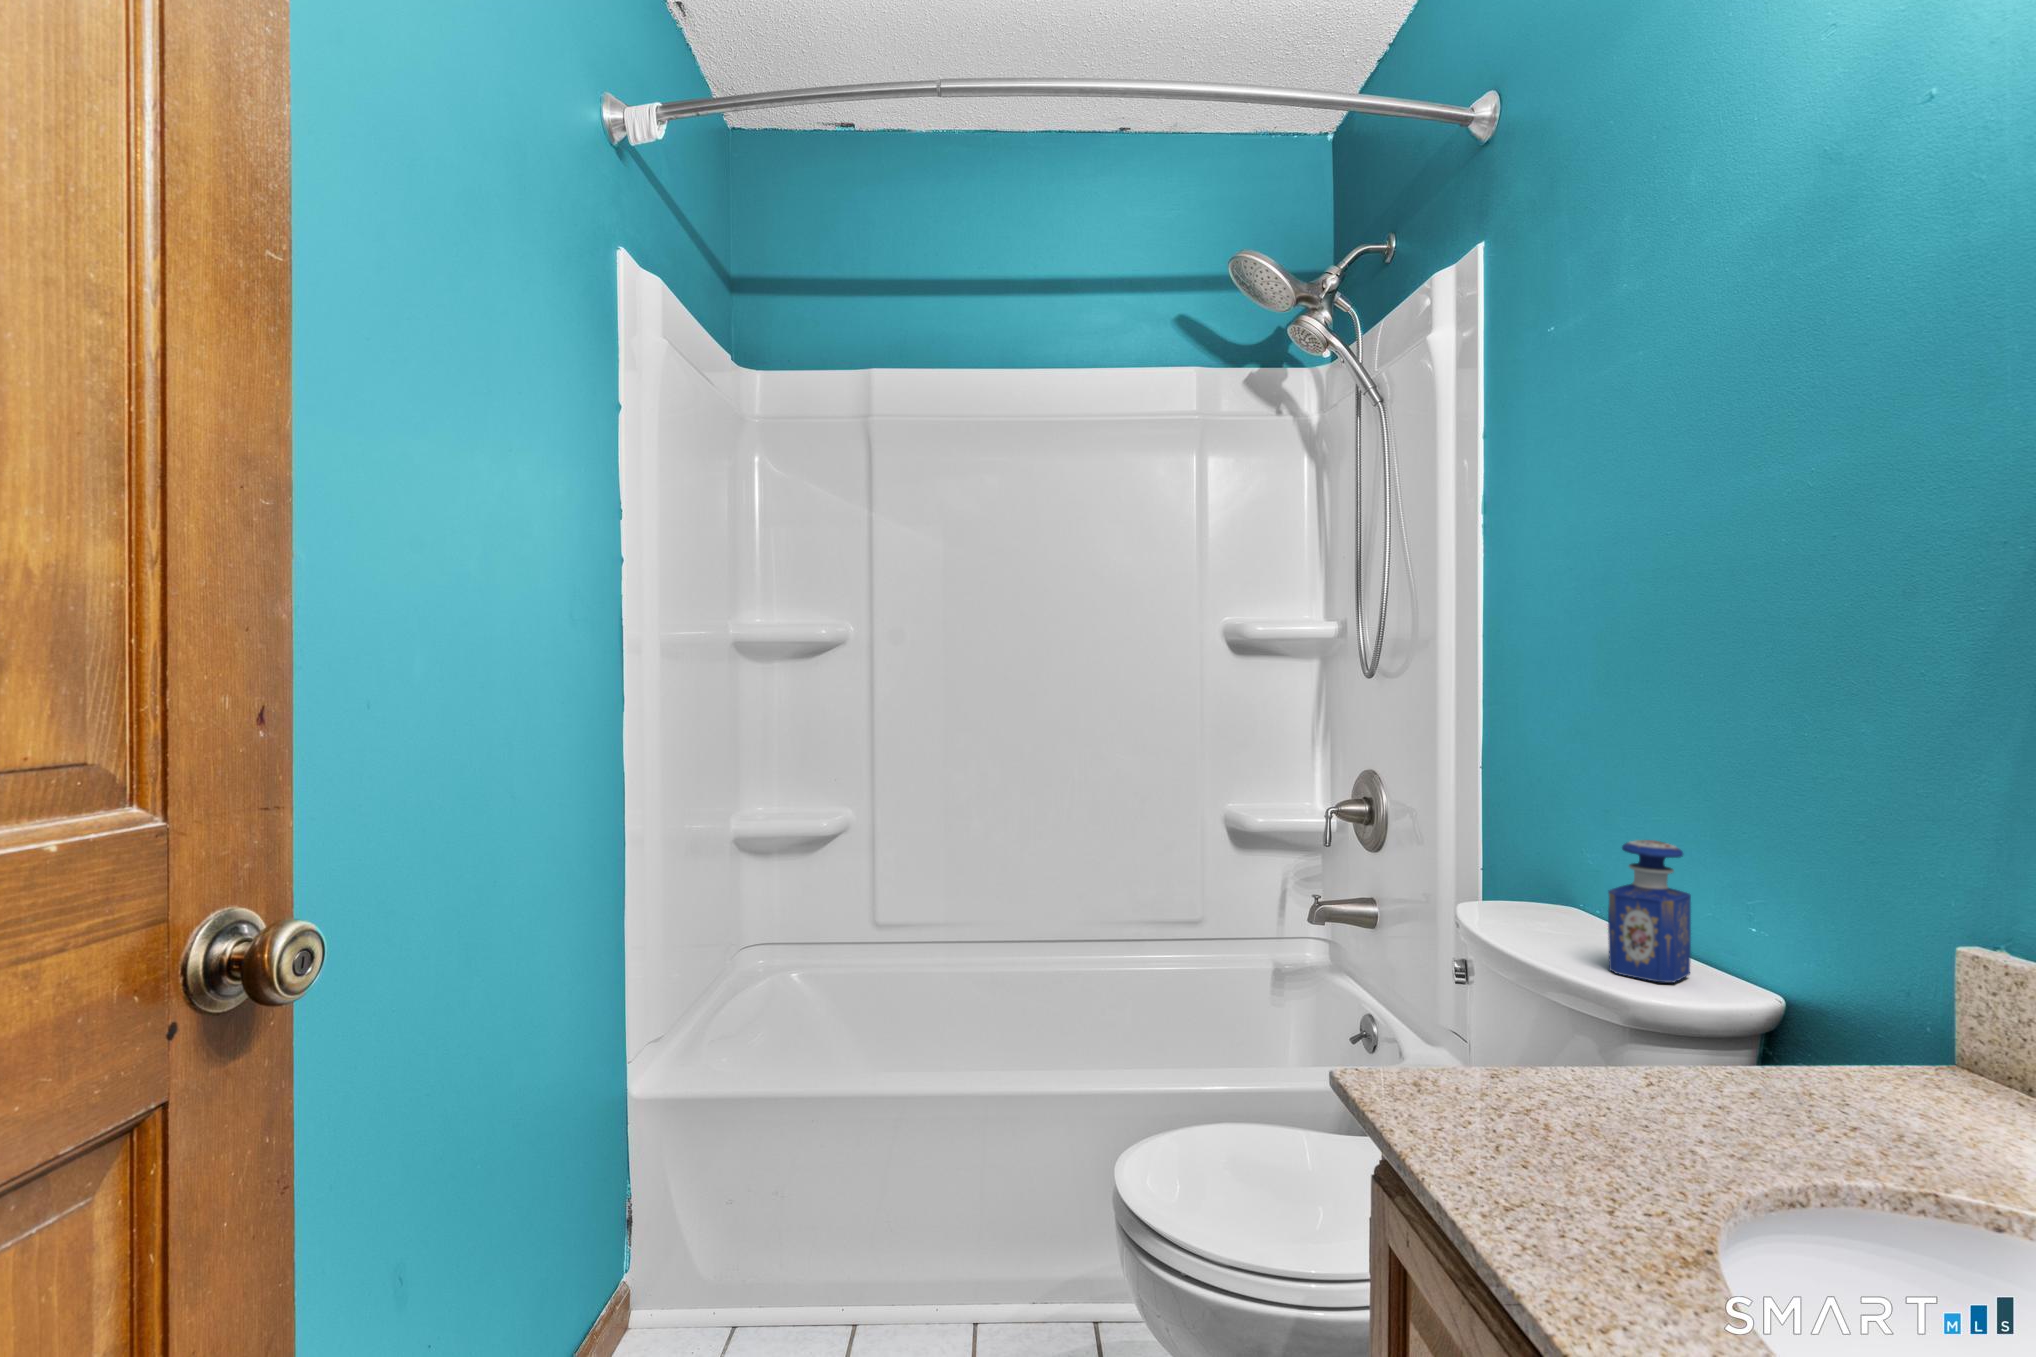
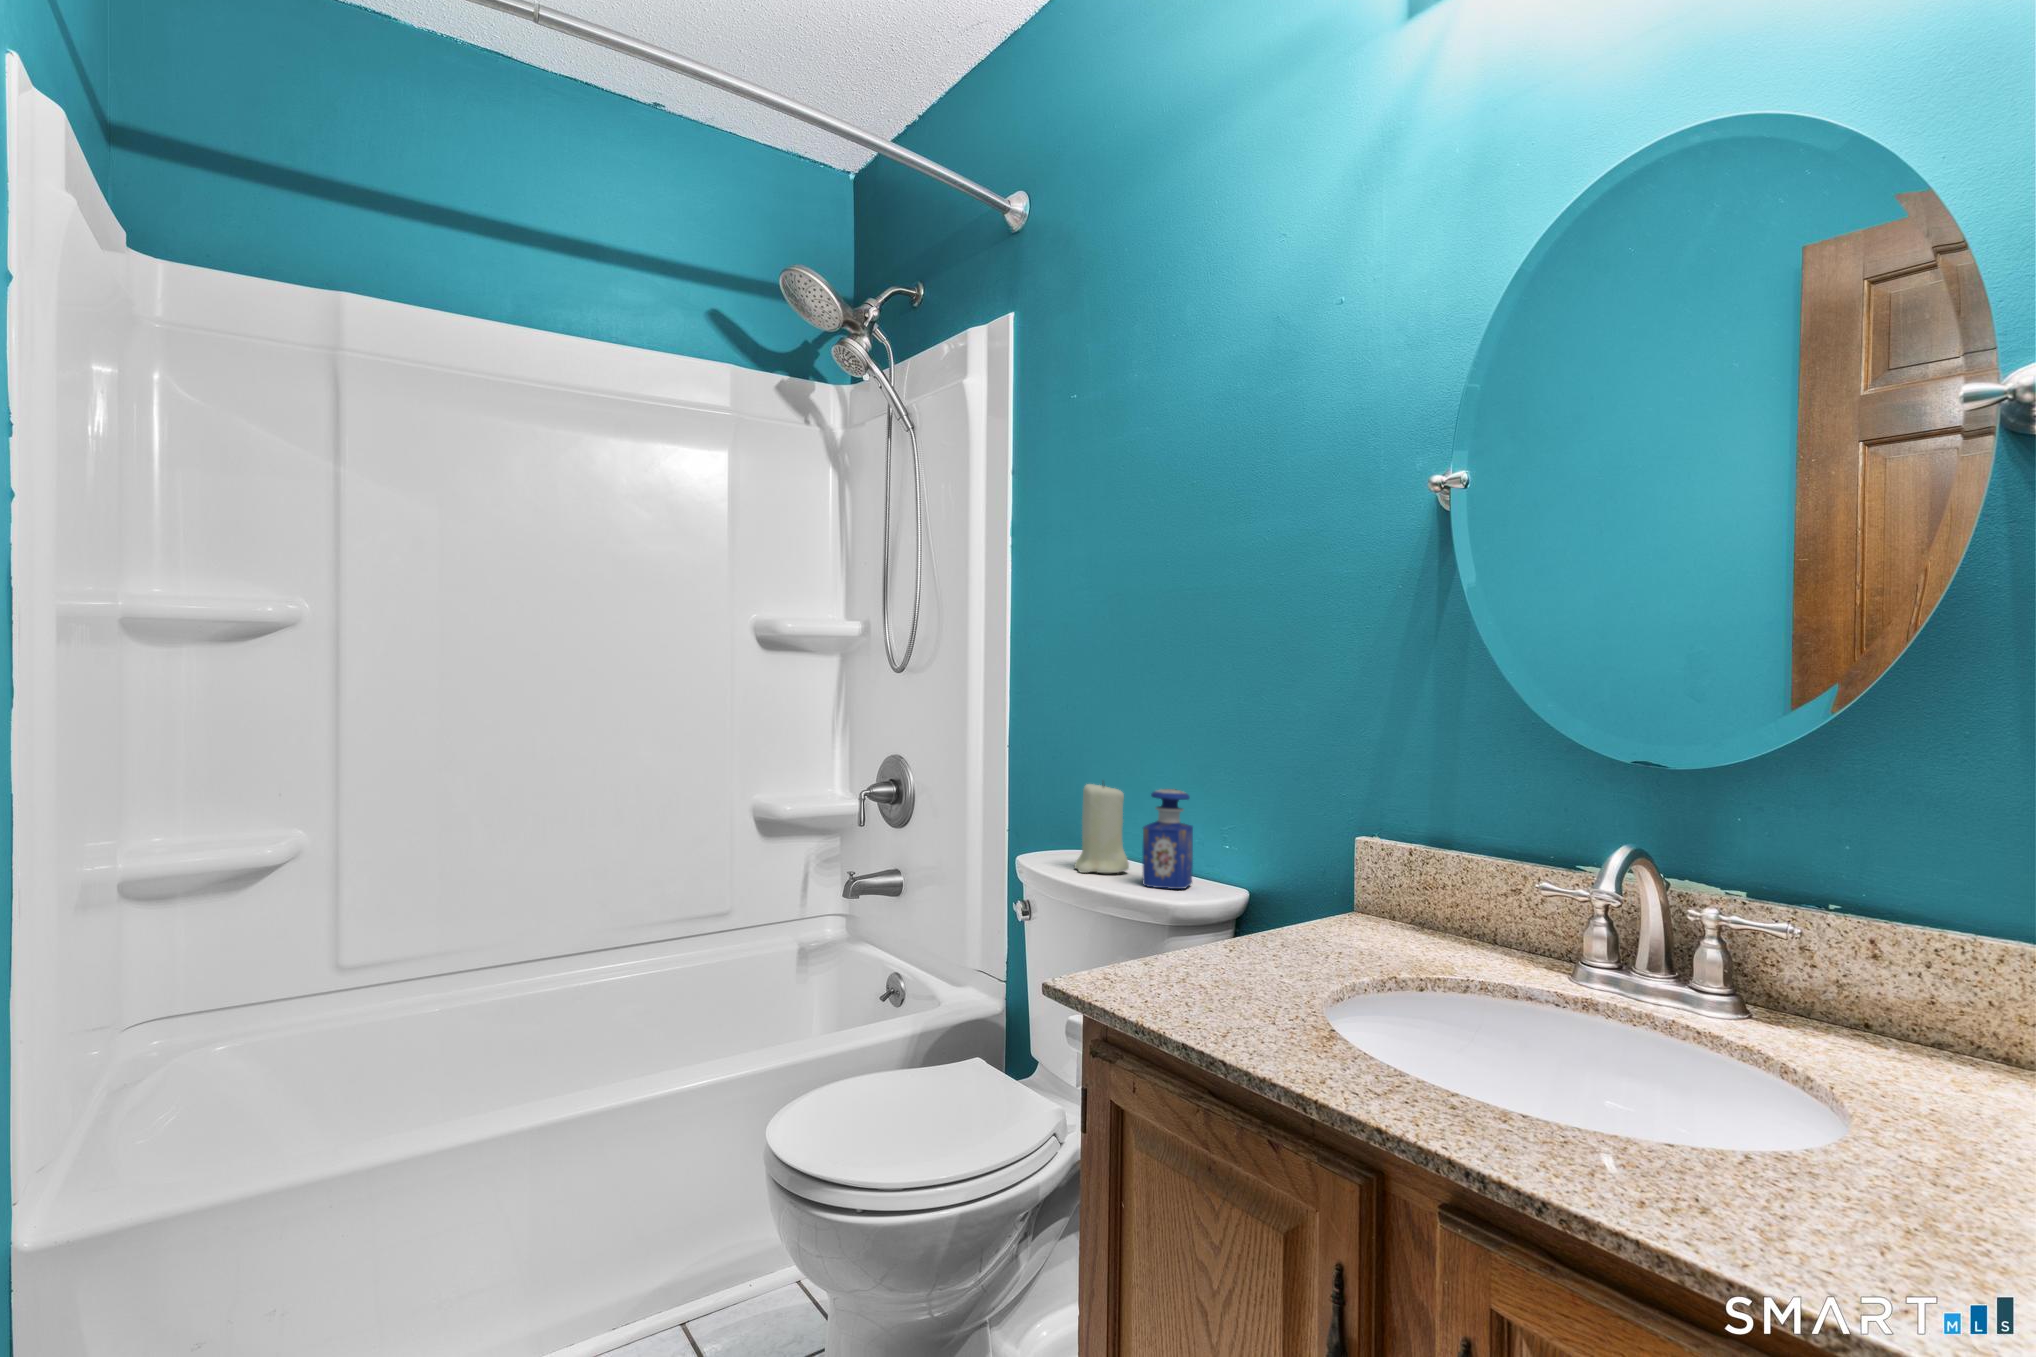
candle: none [1524,820,1603,946] -> present [1074,783,1129,873]

